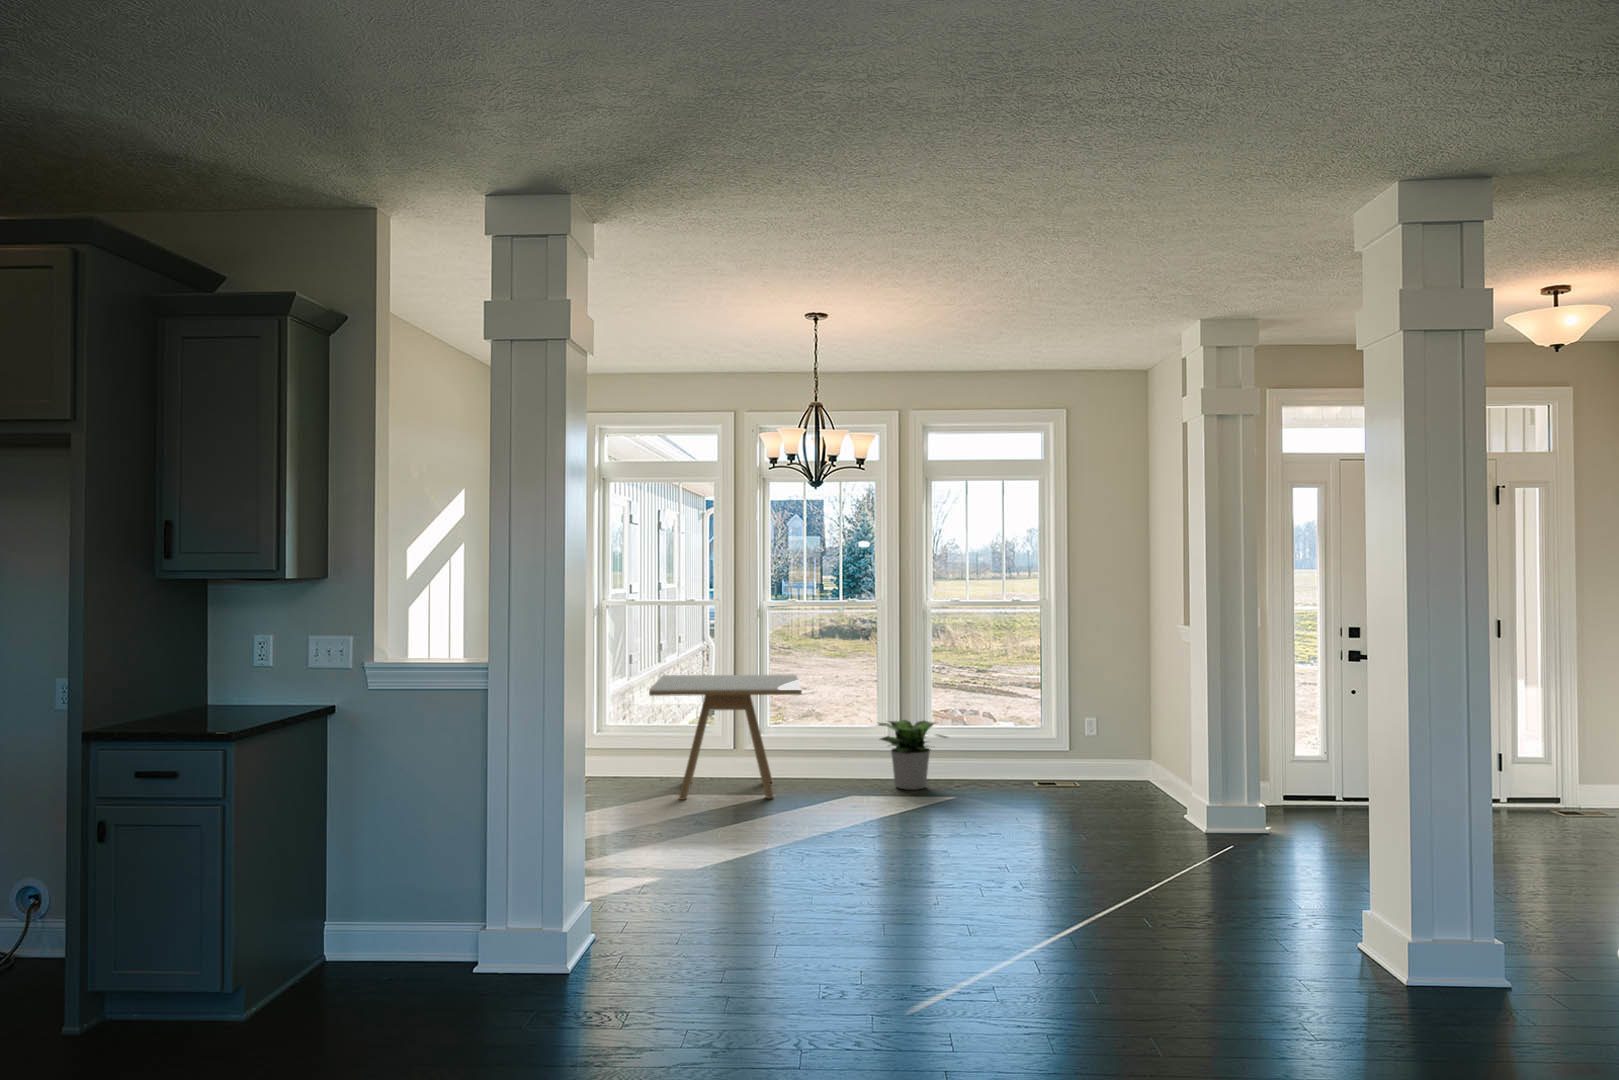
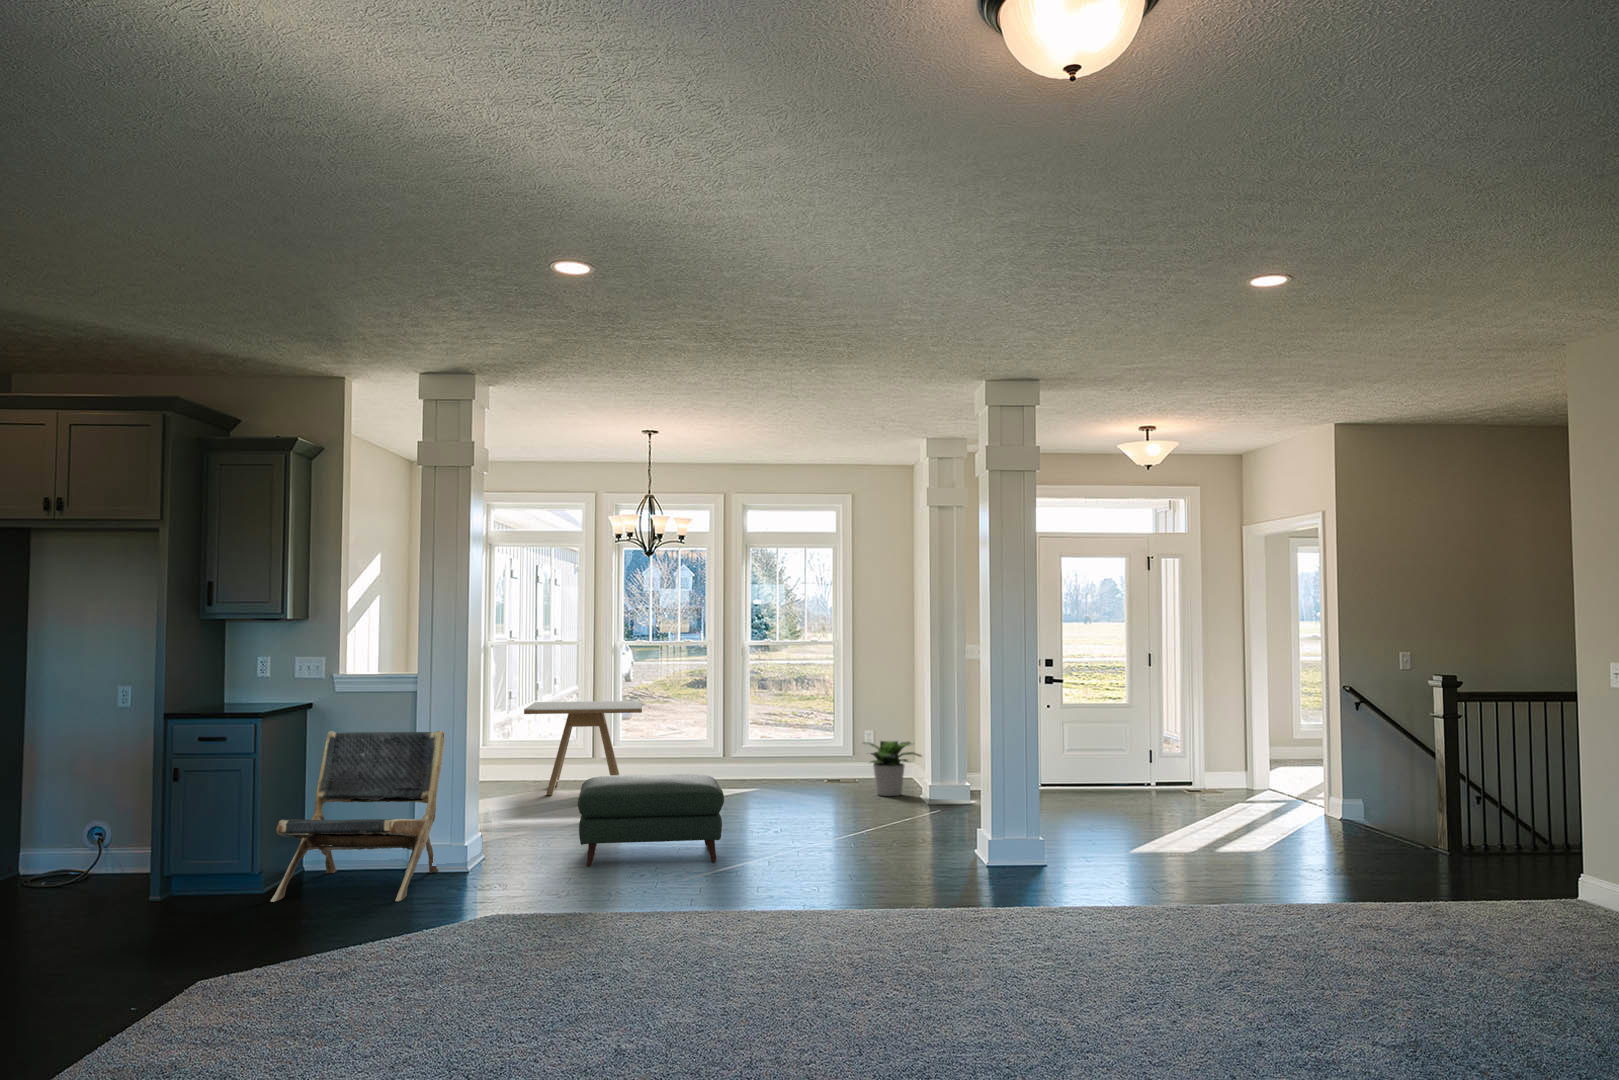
potted plant: present [879,720,947,790] -> present [864,741,921,796]
lounge chair: none [241,749,529,1057] -> present [271,730,445,902]
ottoman: none [735,810,961,964] -> present [578,774,724,866]

